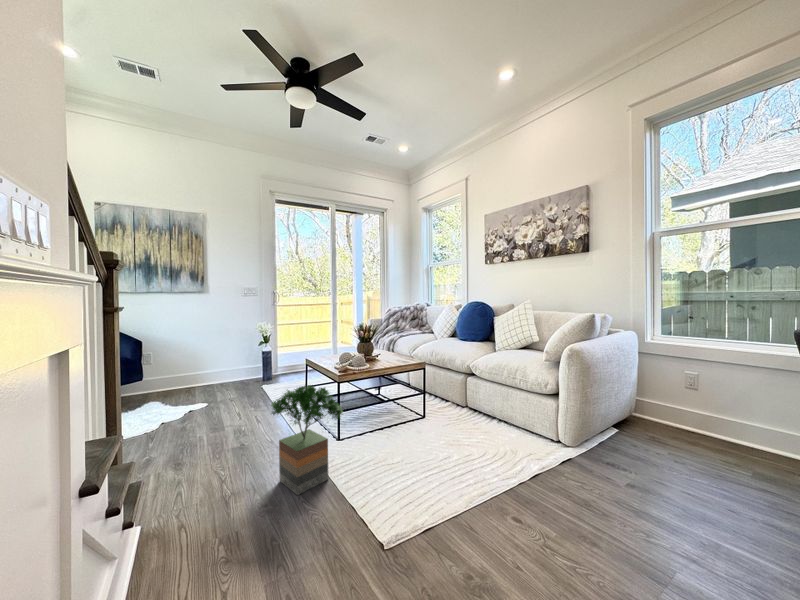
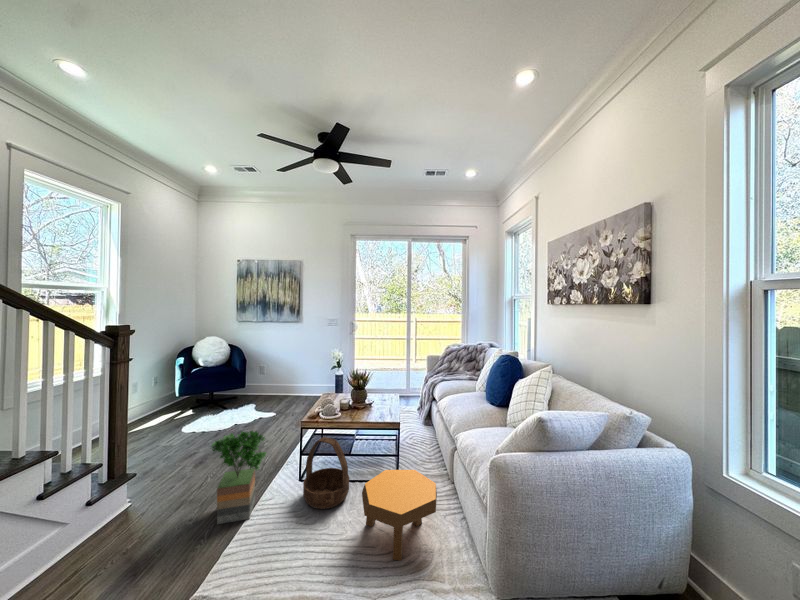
basket: none [357,382,404,452] -> present [303,437,349,509]
footstool: none [439,393,506,456] -> present [362,470,437,561]

